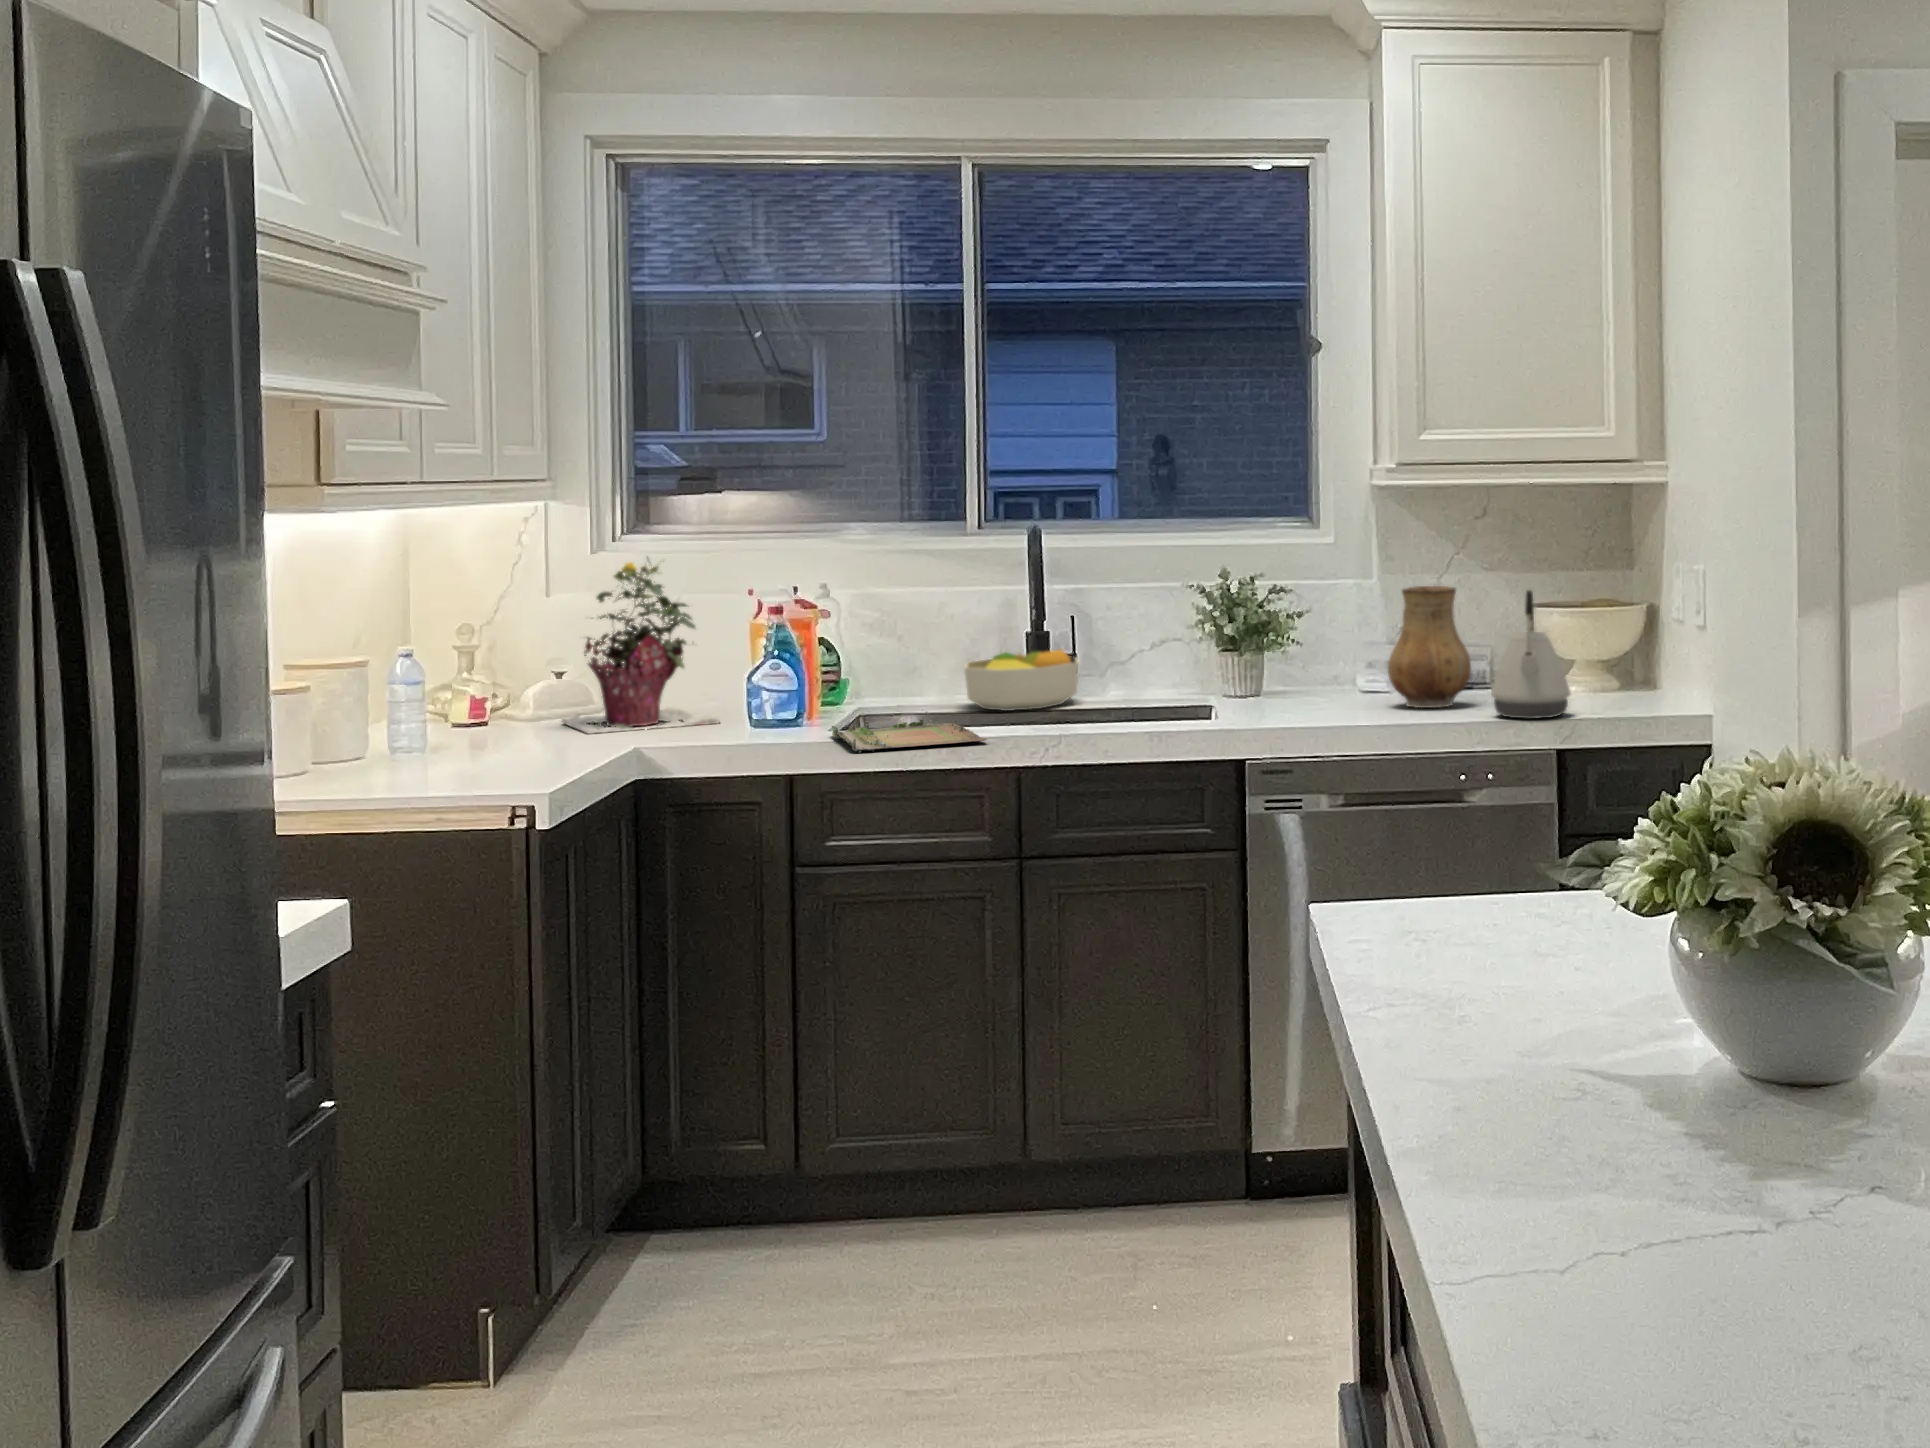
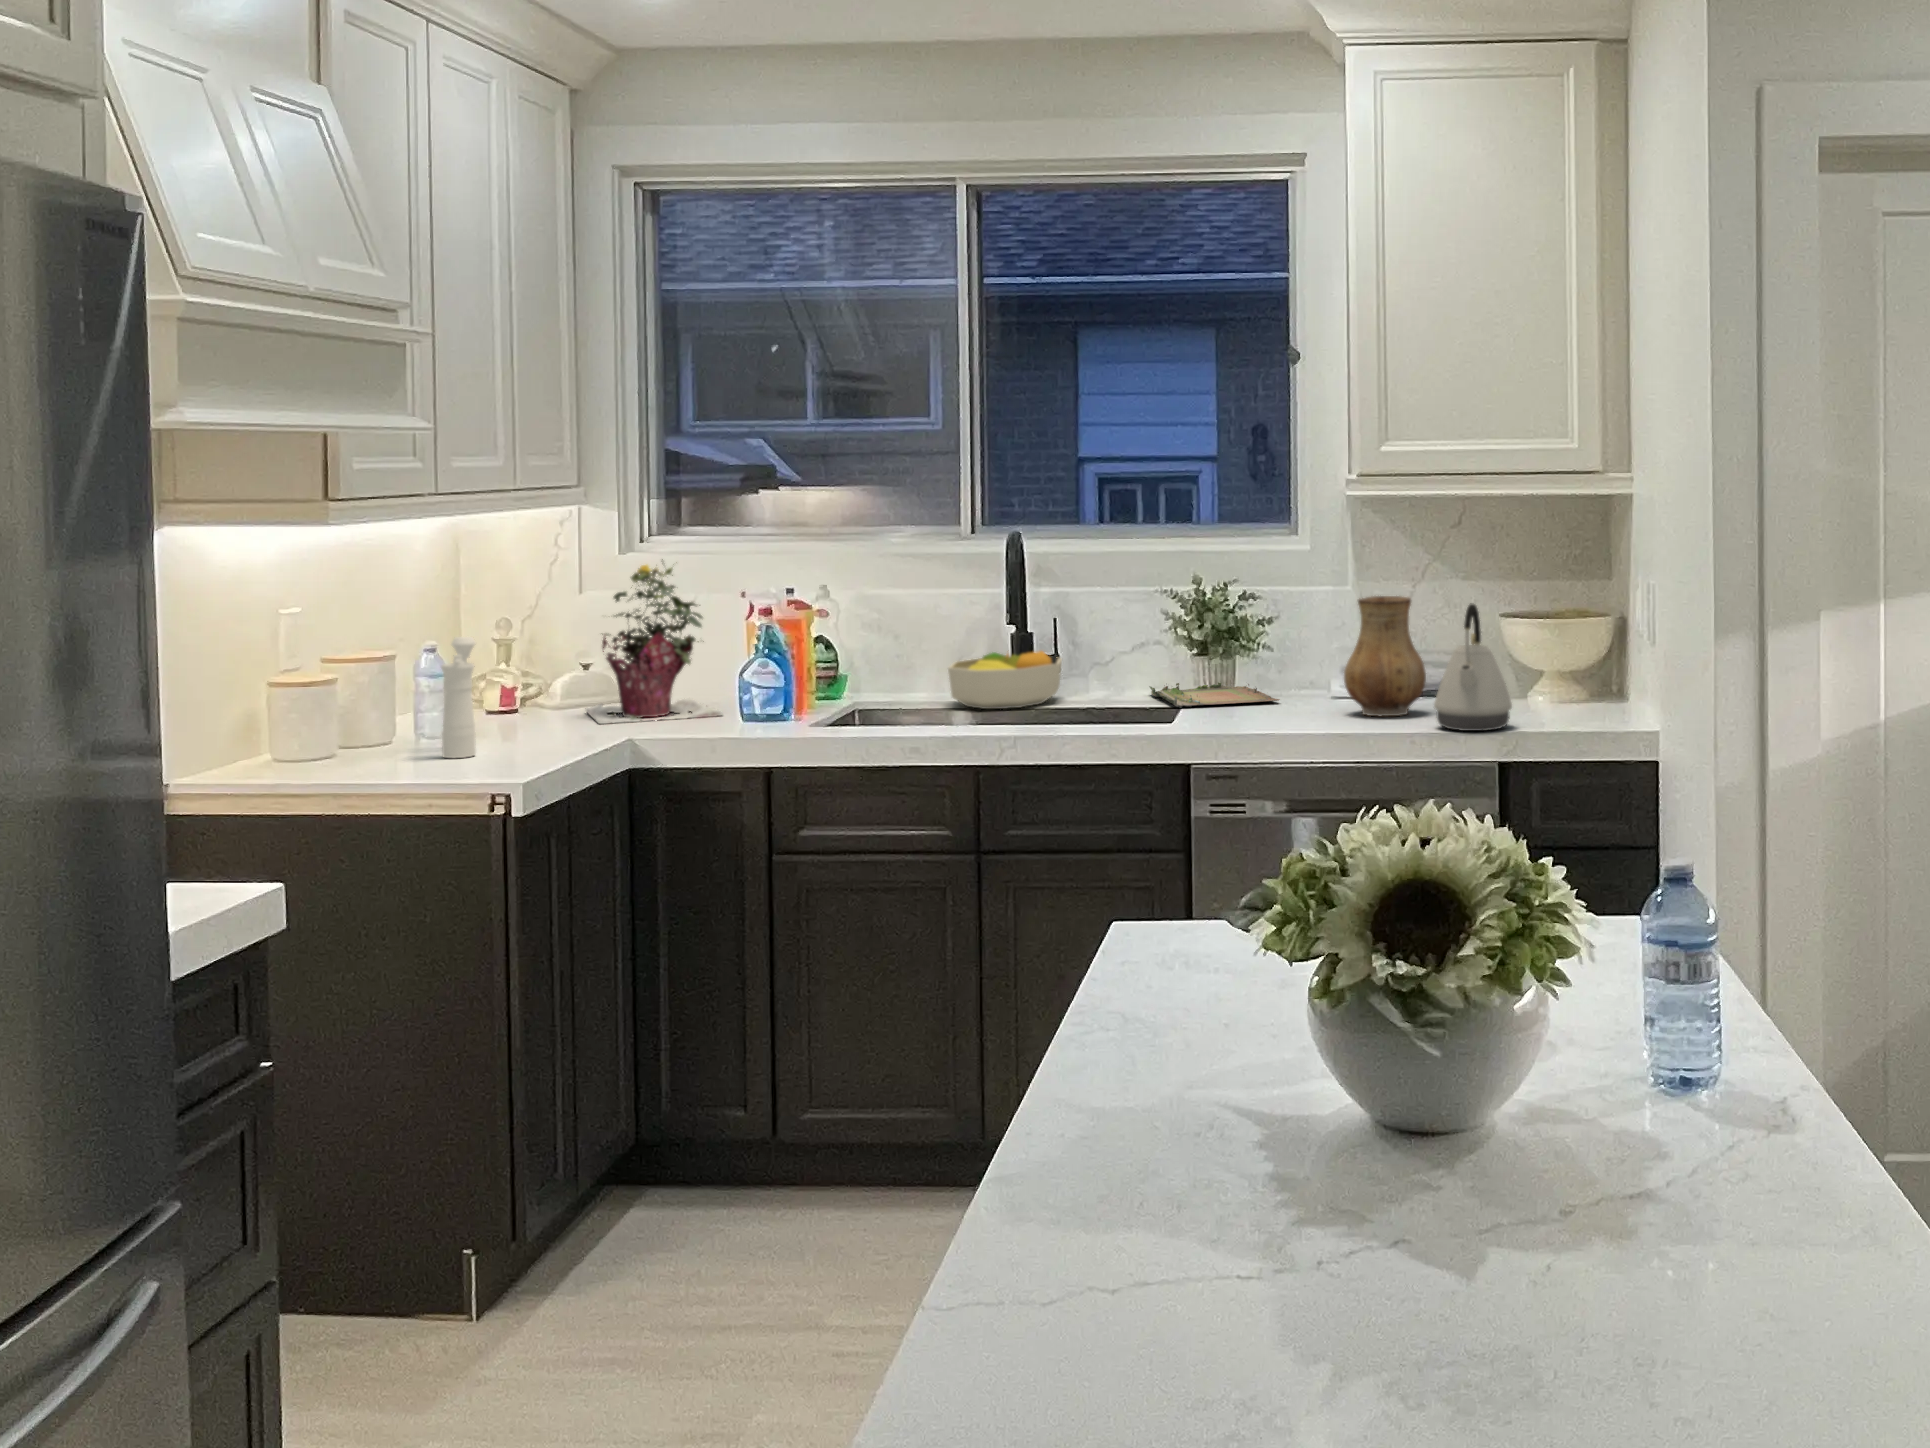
pepper mill: none [437,638,475,770] -> present [441,636,476,758]
tray: present [832,712,987,752] -> present [1150,682,1280,708]

